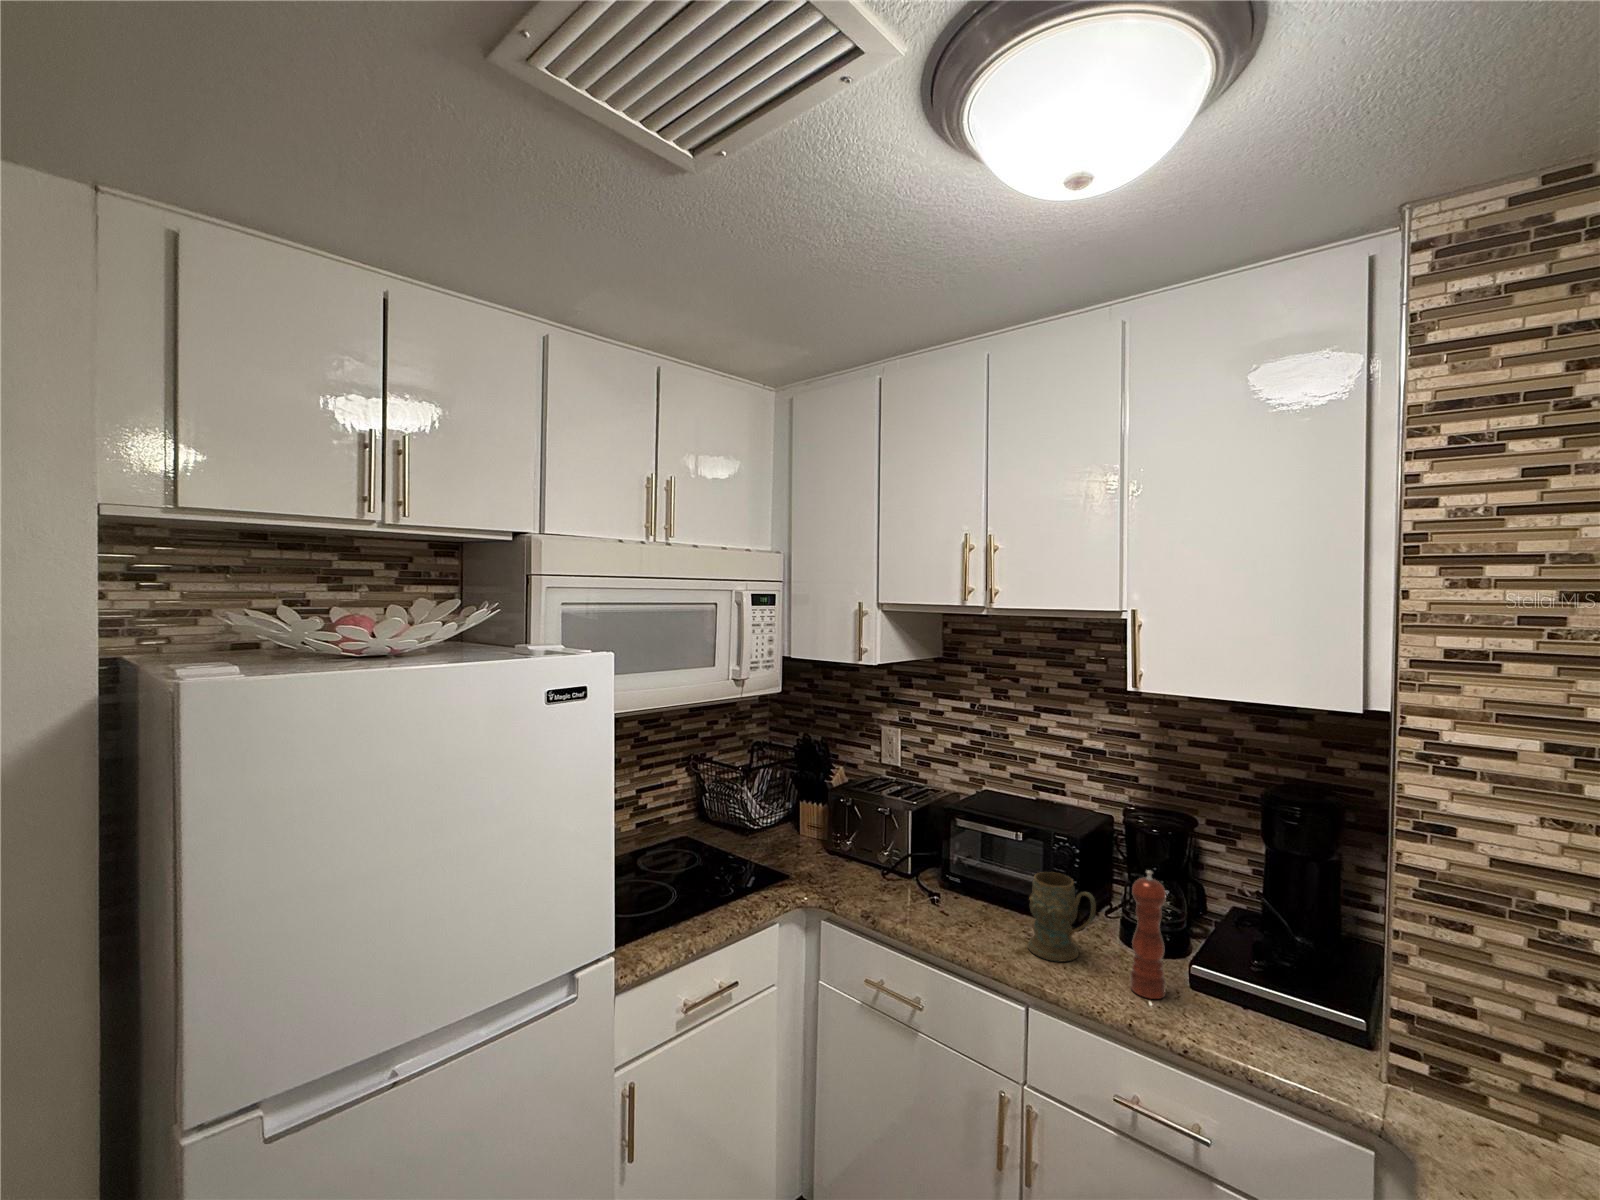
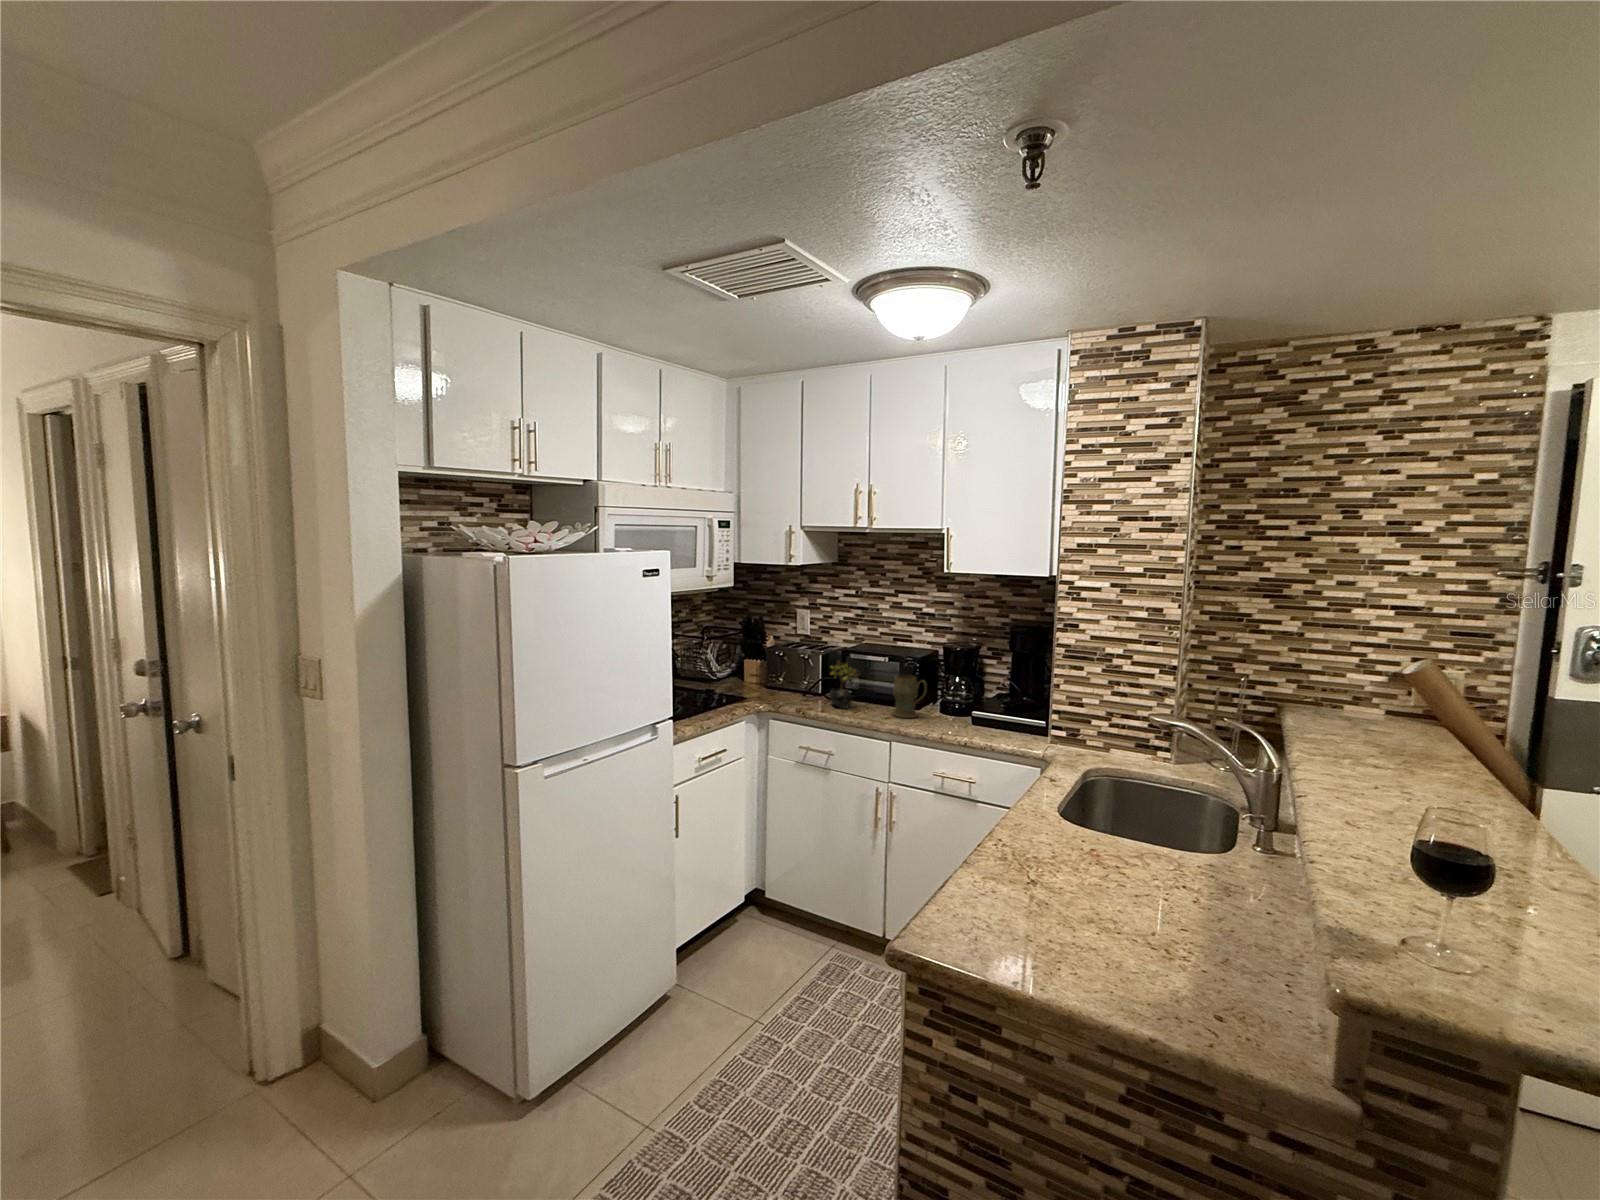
succulent plant: none [916,830,972,923] -> present [830,661,860,709]
pepper mill: present [1130,870,1166,999] -> none [943,663,961,726]

